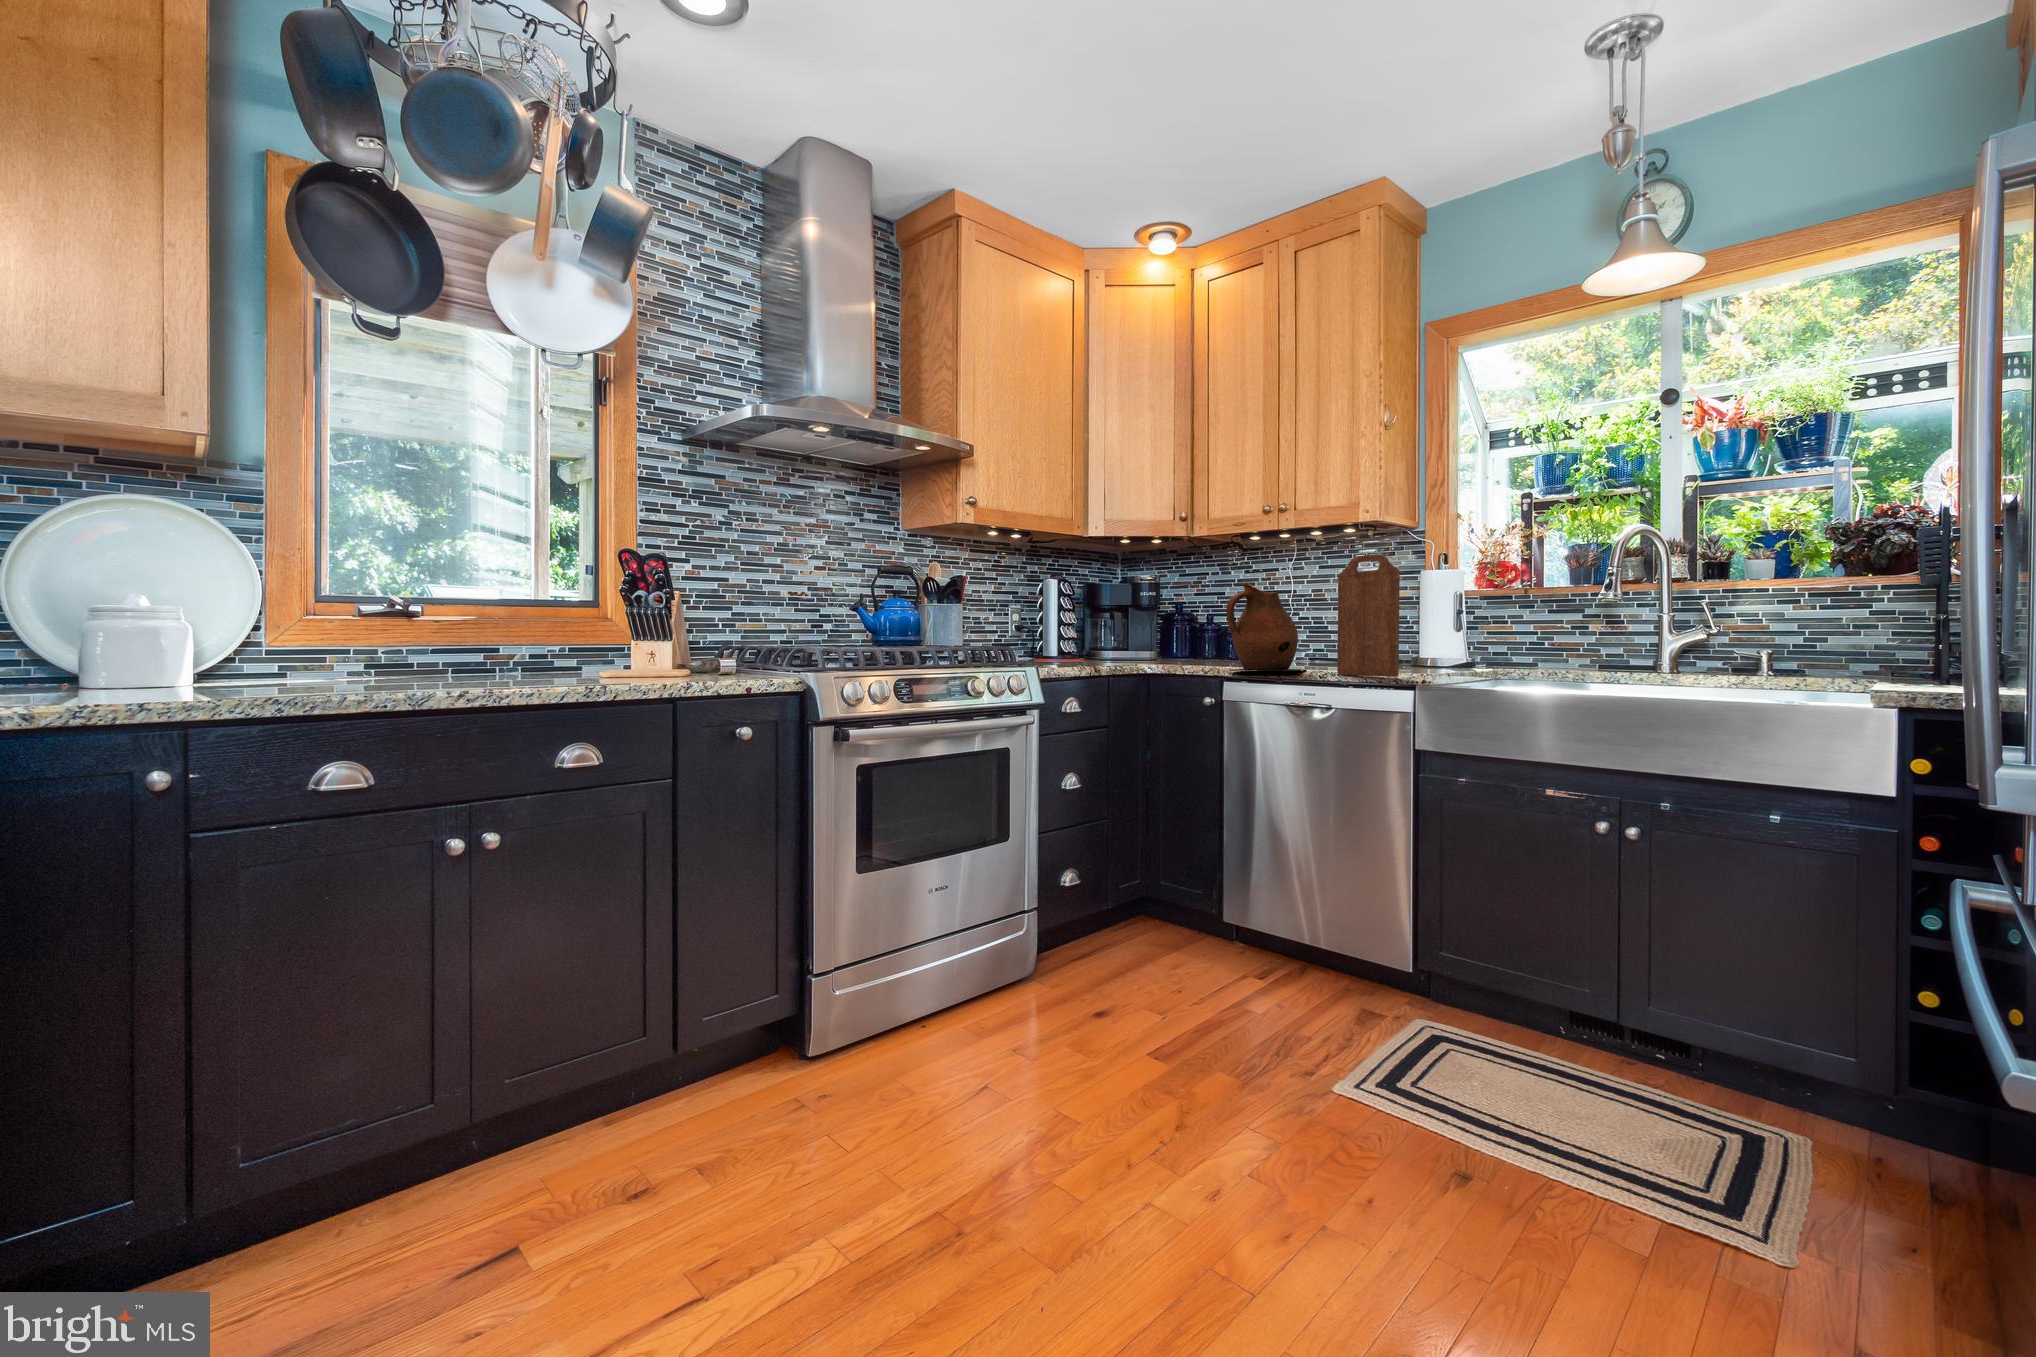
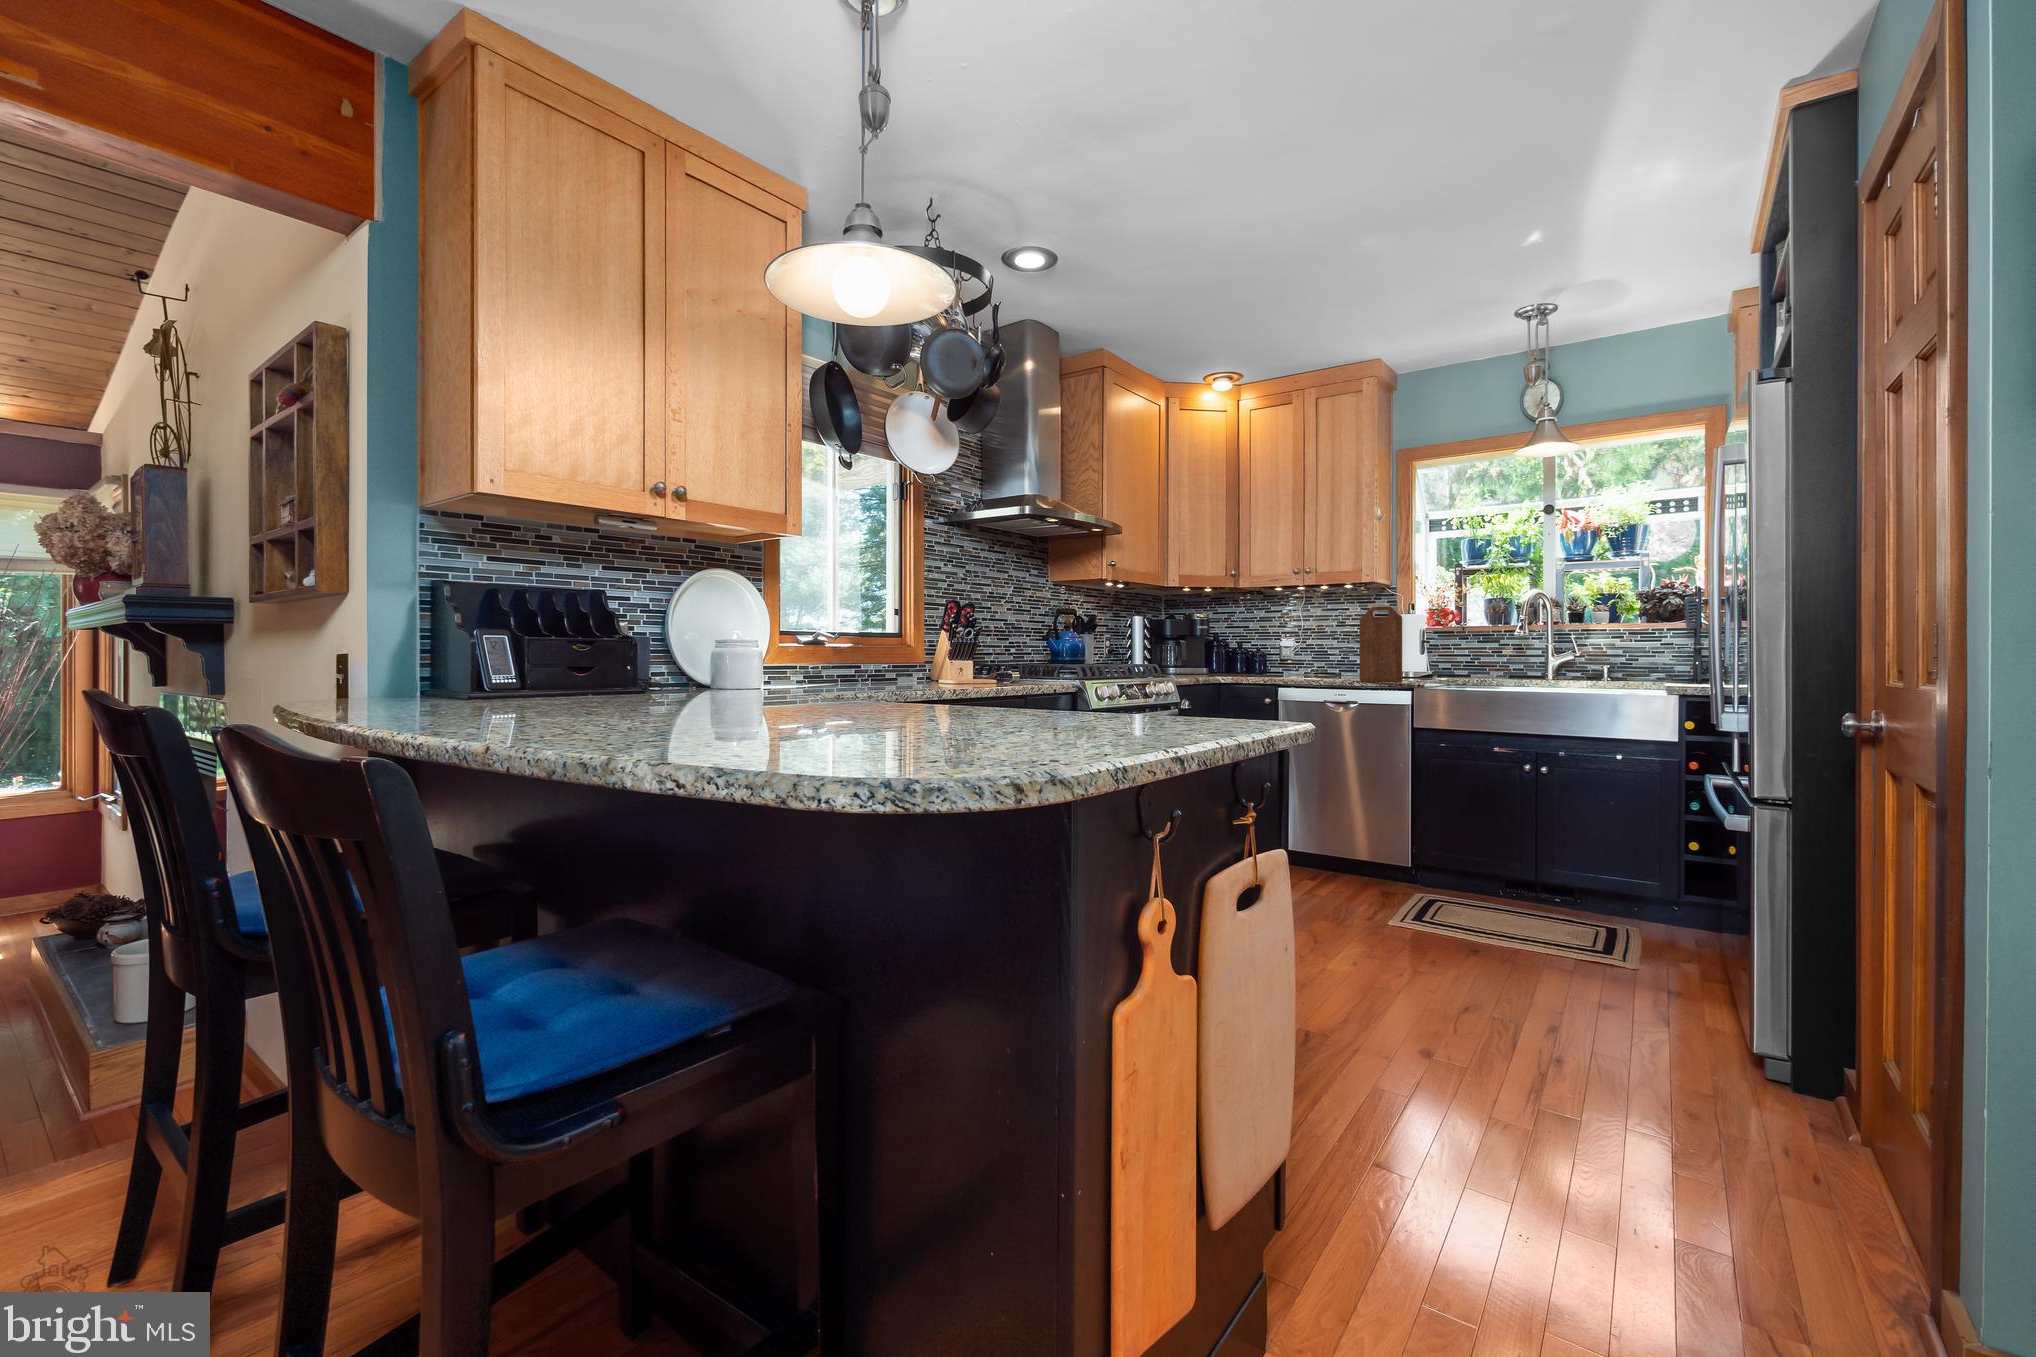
ceramic pitcher: present [1226,583,1307,672] -> none [1286,623,1335,681]

